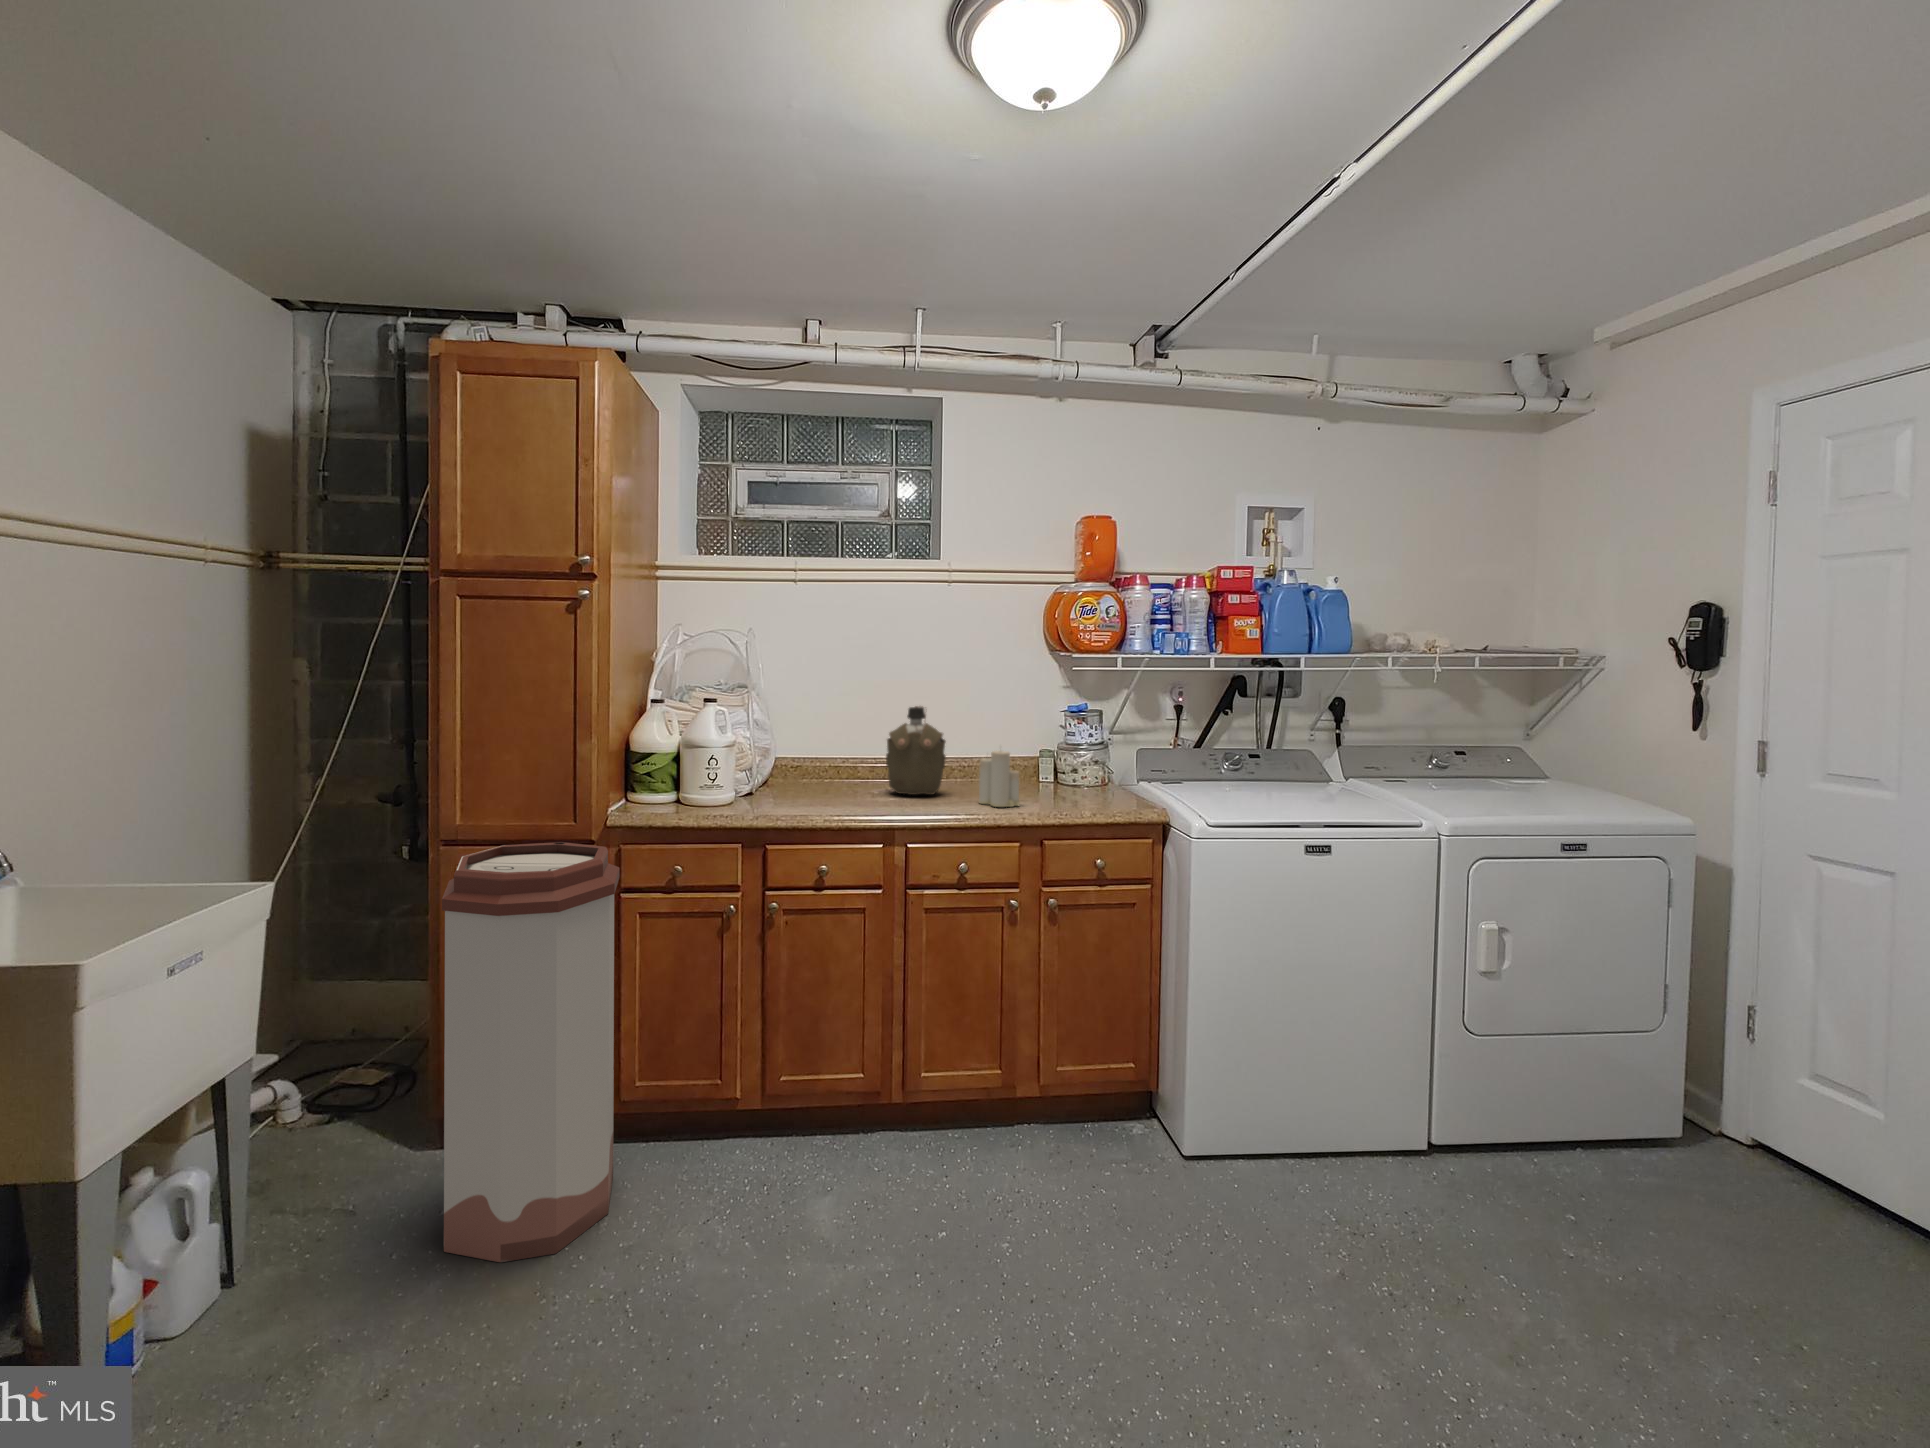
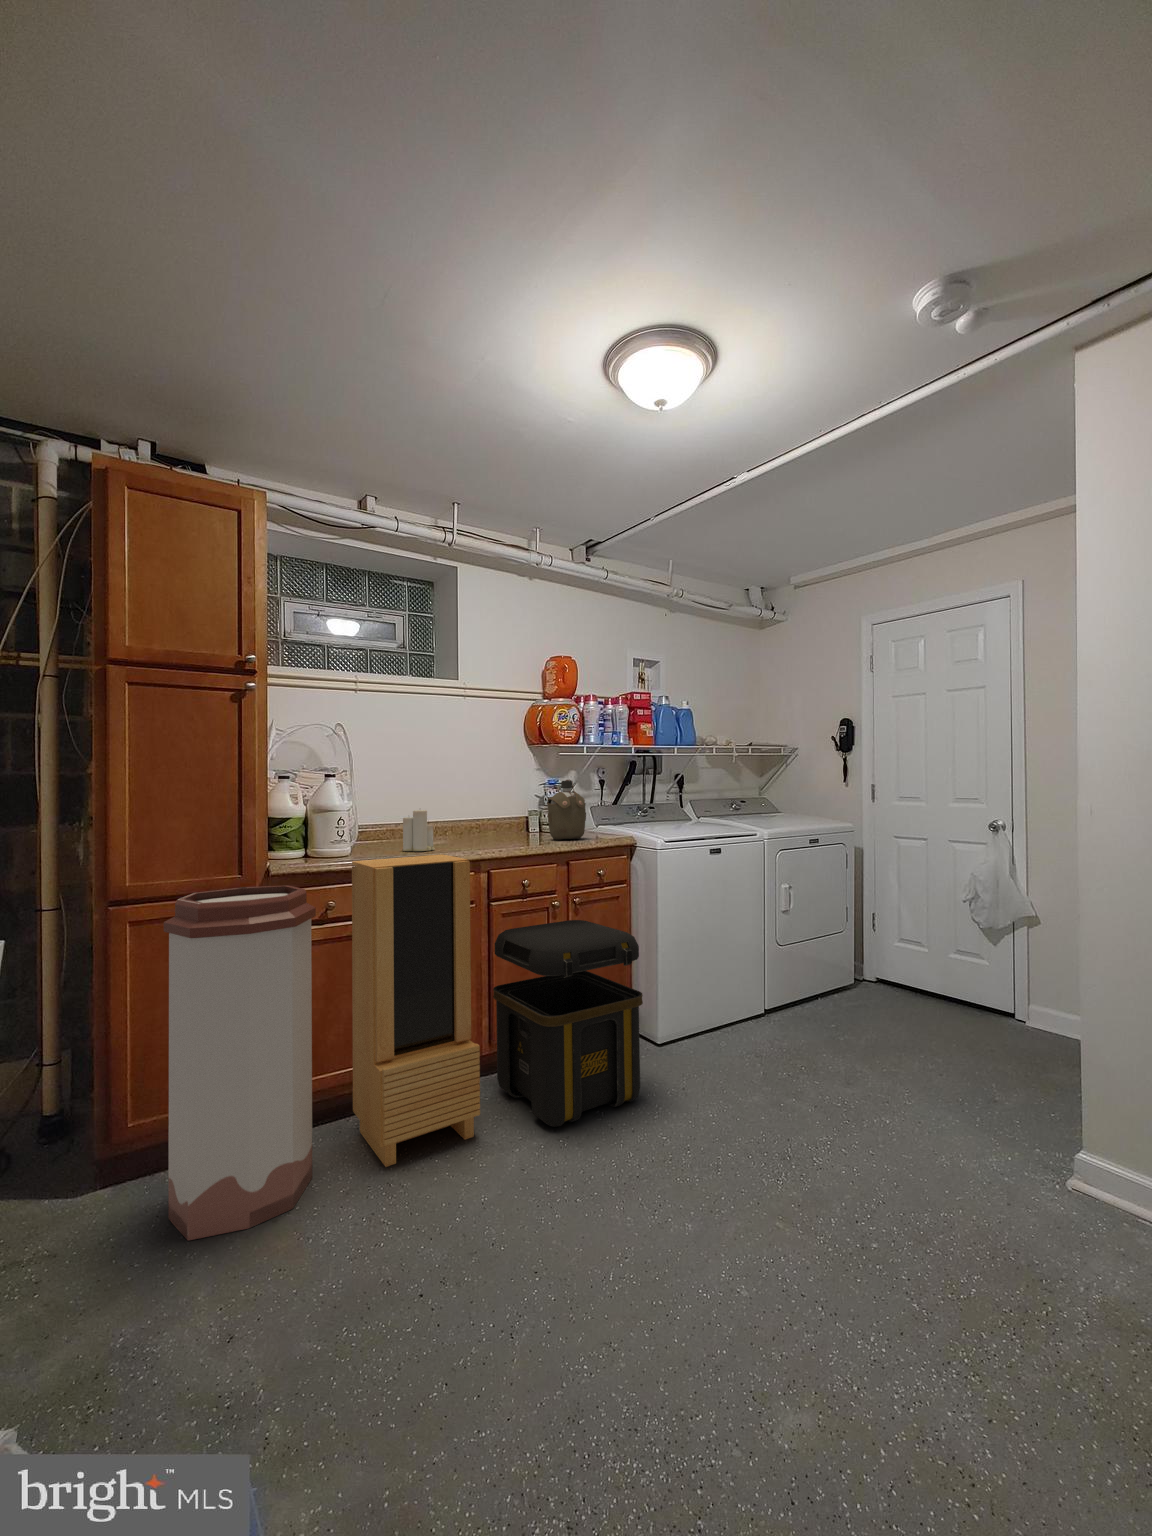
water bottle: present [886,706,946,795] -> present [547,780,586,840]
candle: present [979,751,1020,807] -> present [402,810,435,851]
storage cabinet: none [678,819,827,1233] -> present [352,854,480,1167]
toolbox: none [894,934,1094,1258] -> present [493,920,643,1127]

